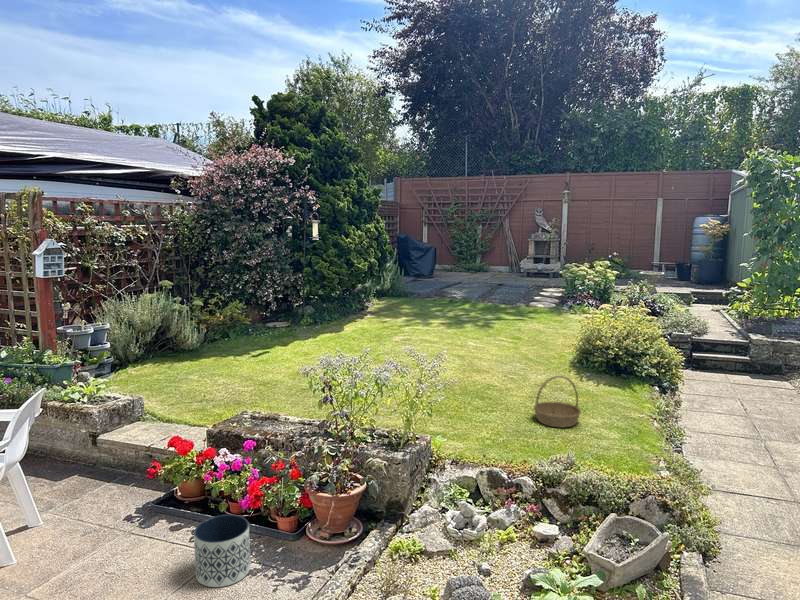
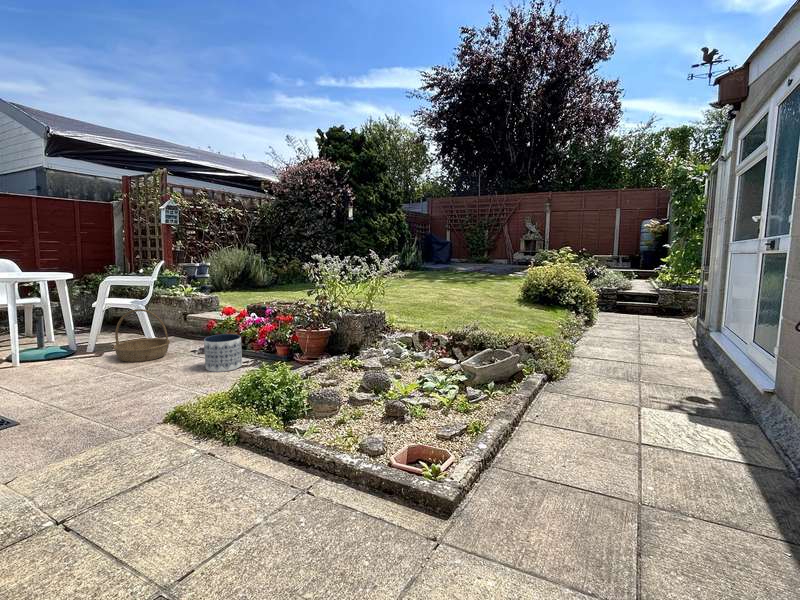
basket: present [534,376,581,427] -> present [113,309,170,362]

